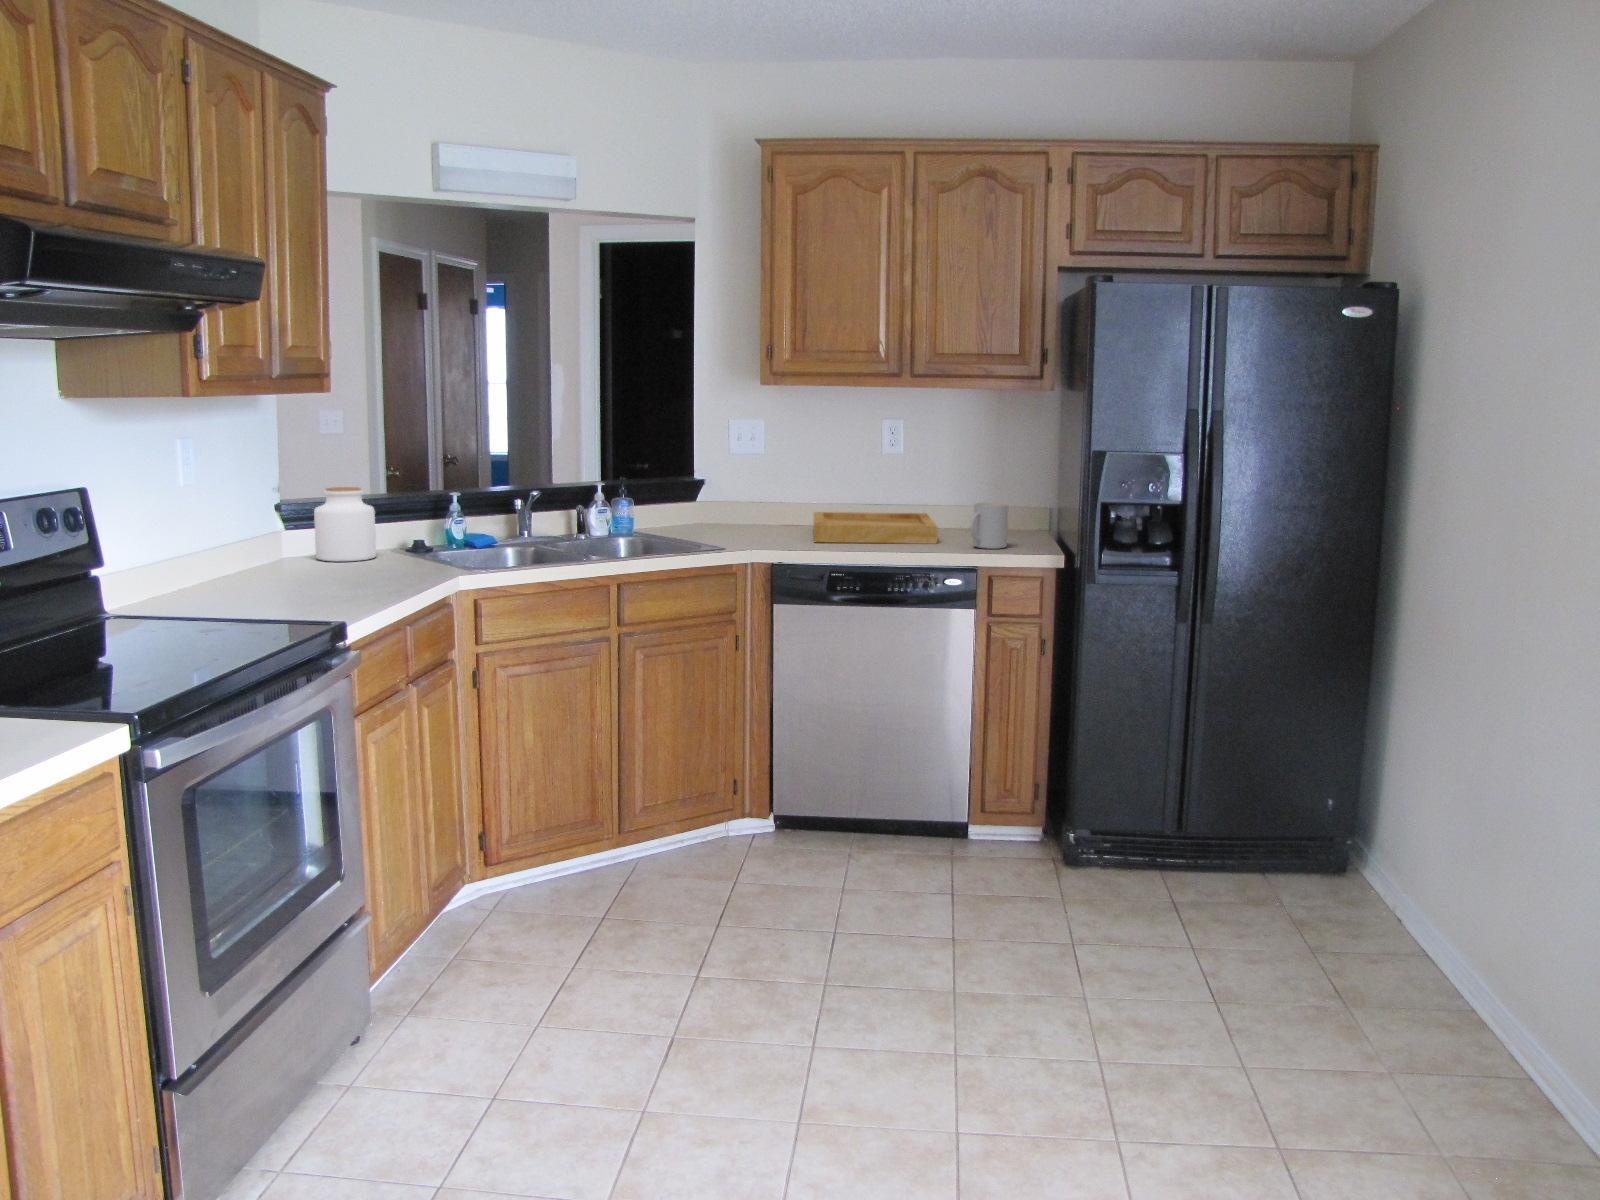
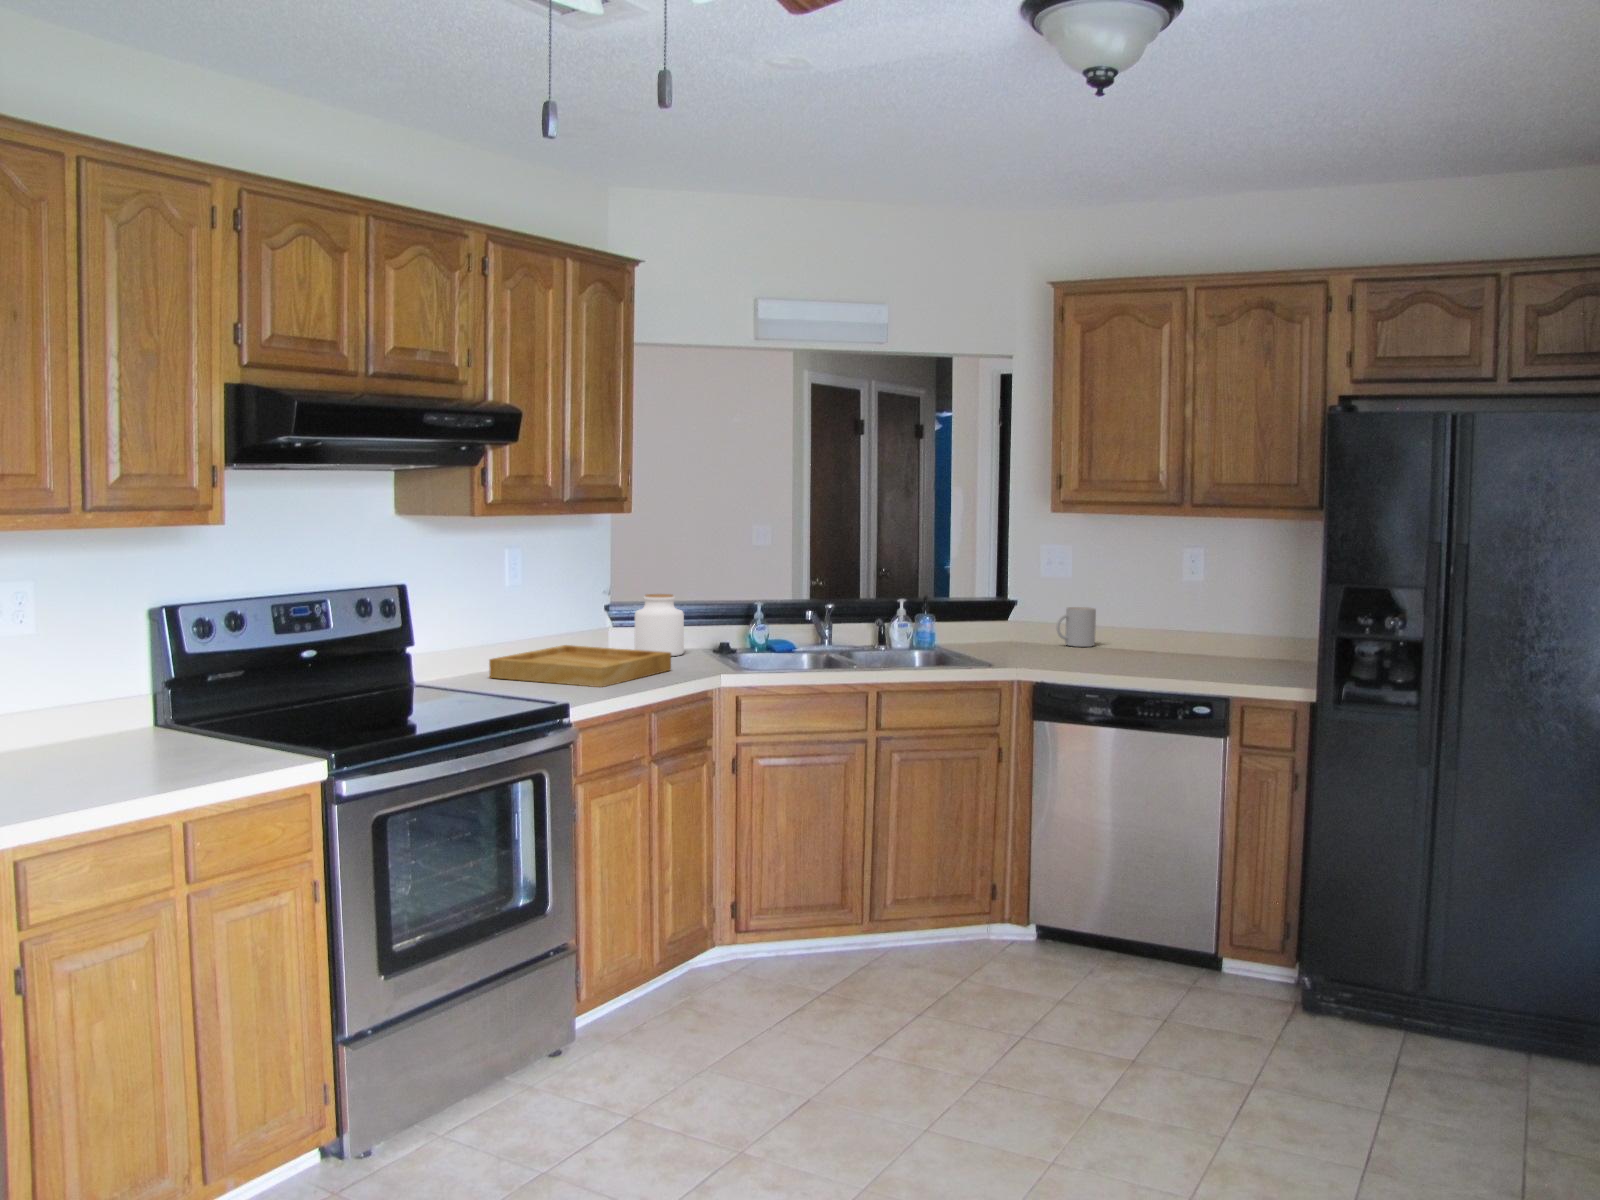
mug: present [970,502,1008,549] -> present [1056,607,1096,647]
tray: present [814,512,938,544] -> present [489,645,671,687]

